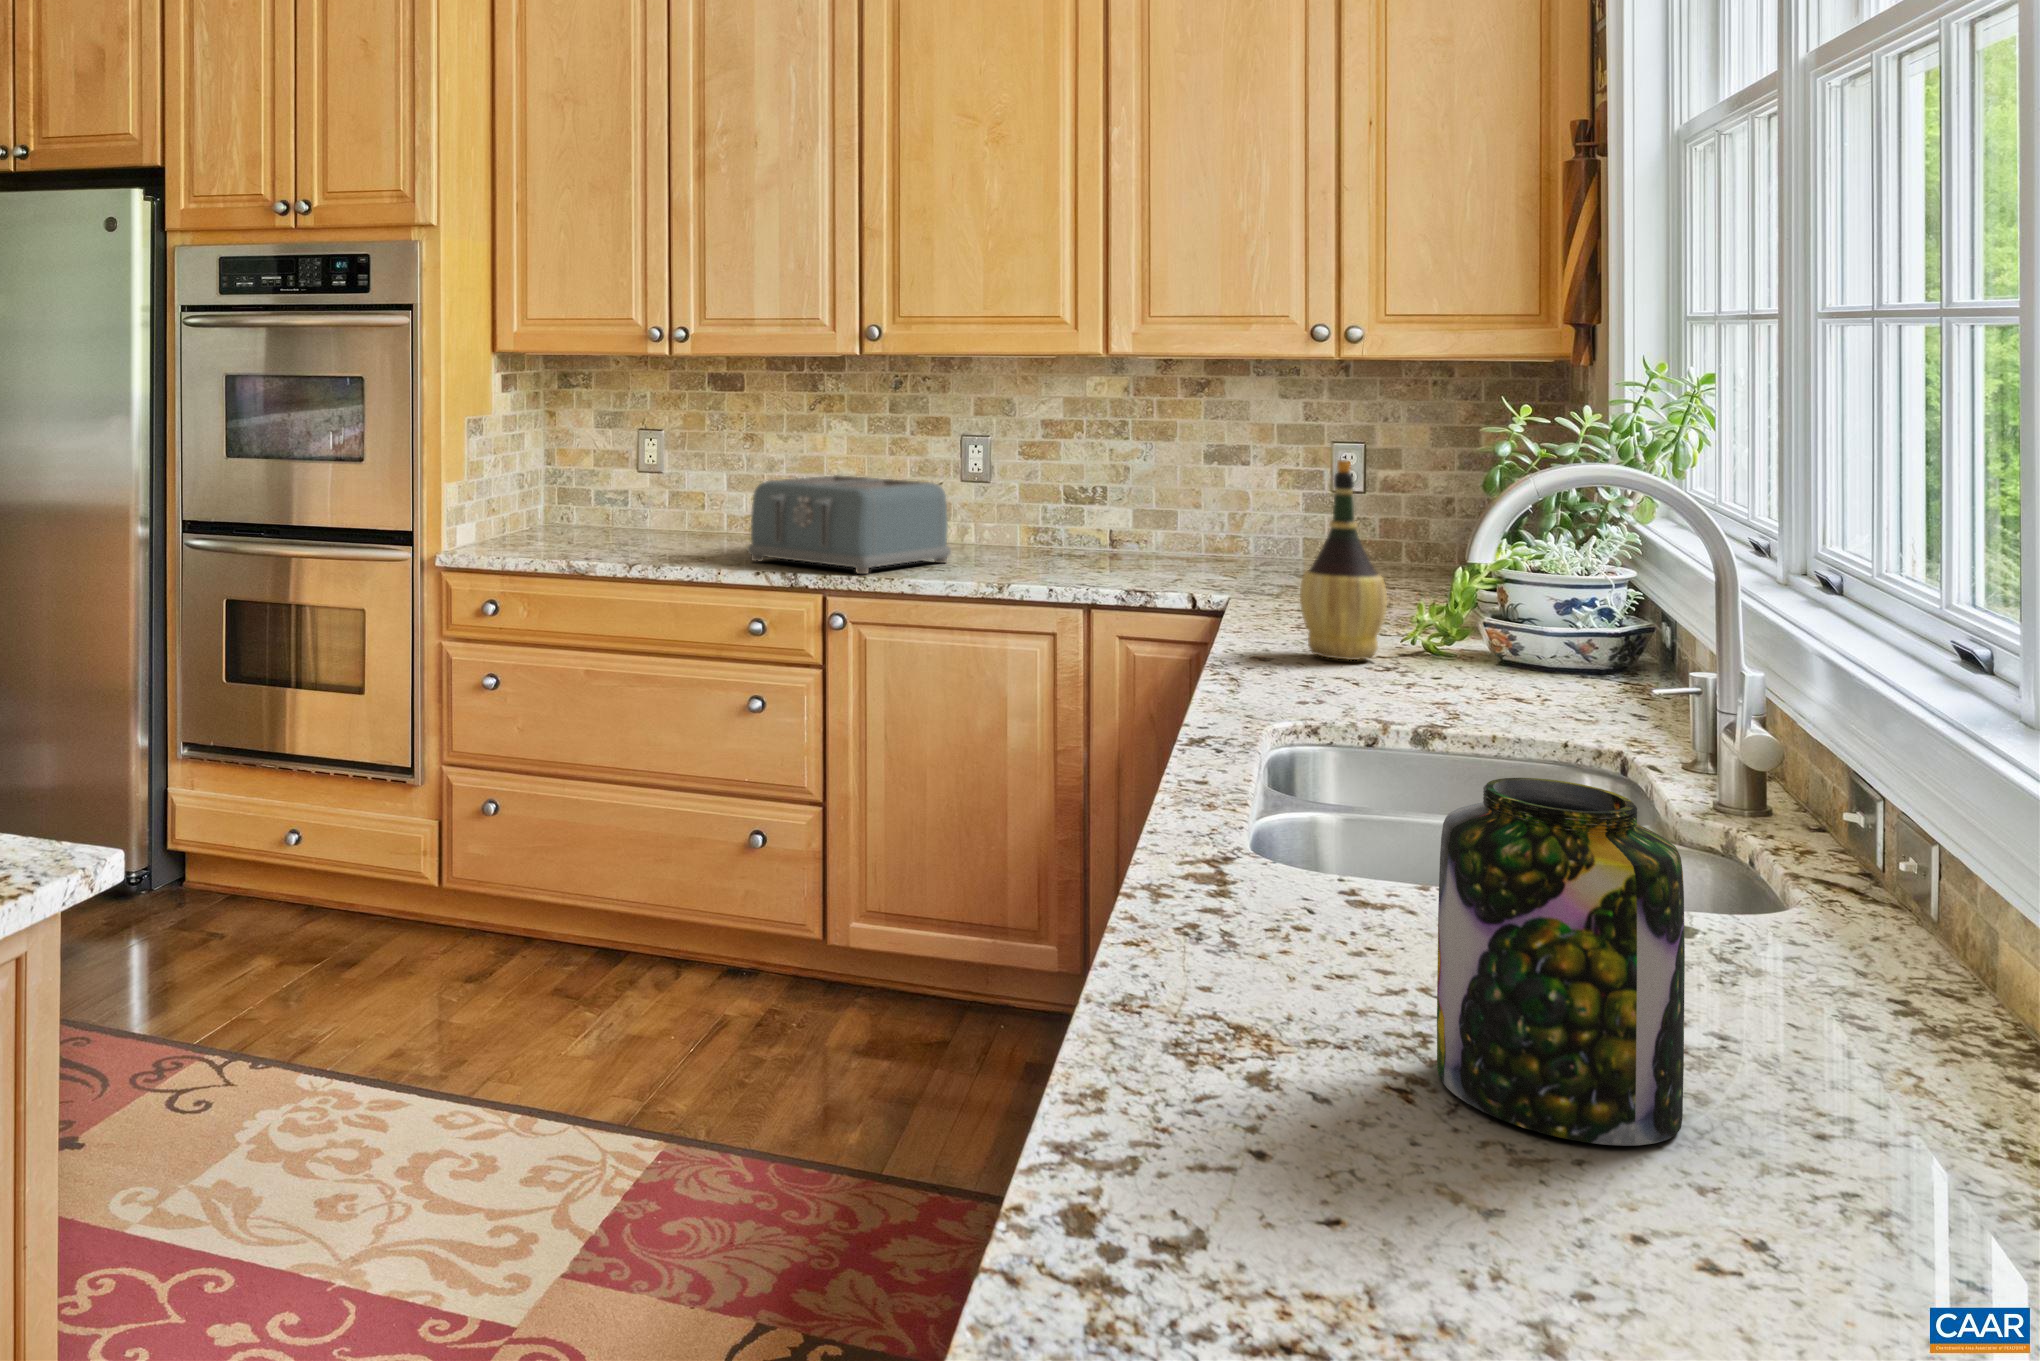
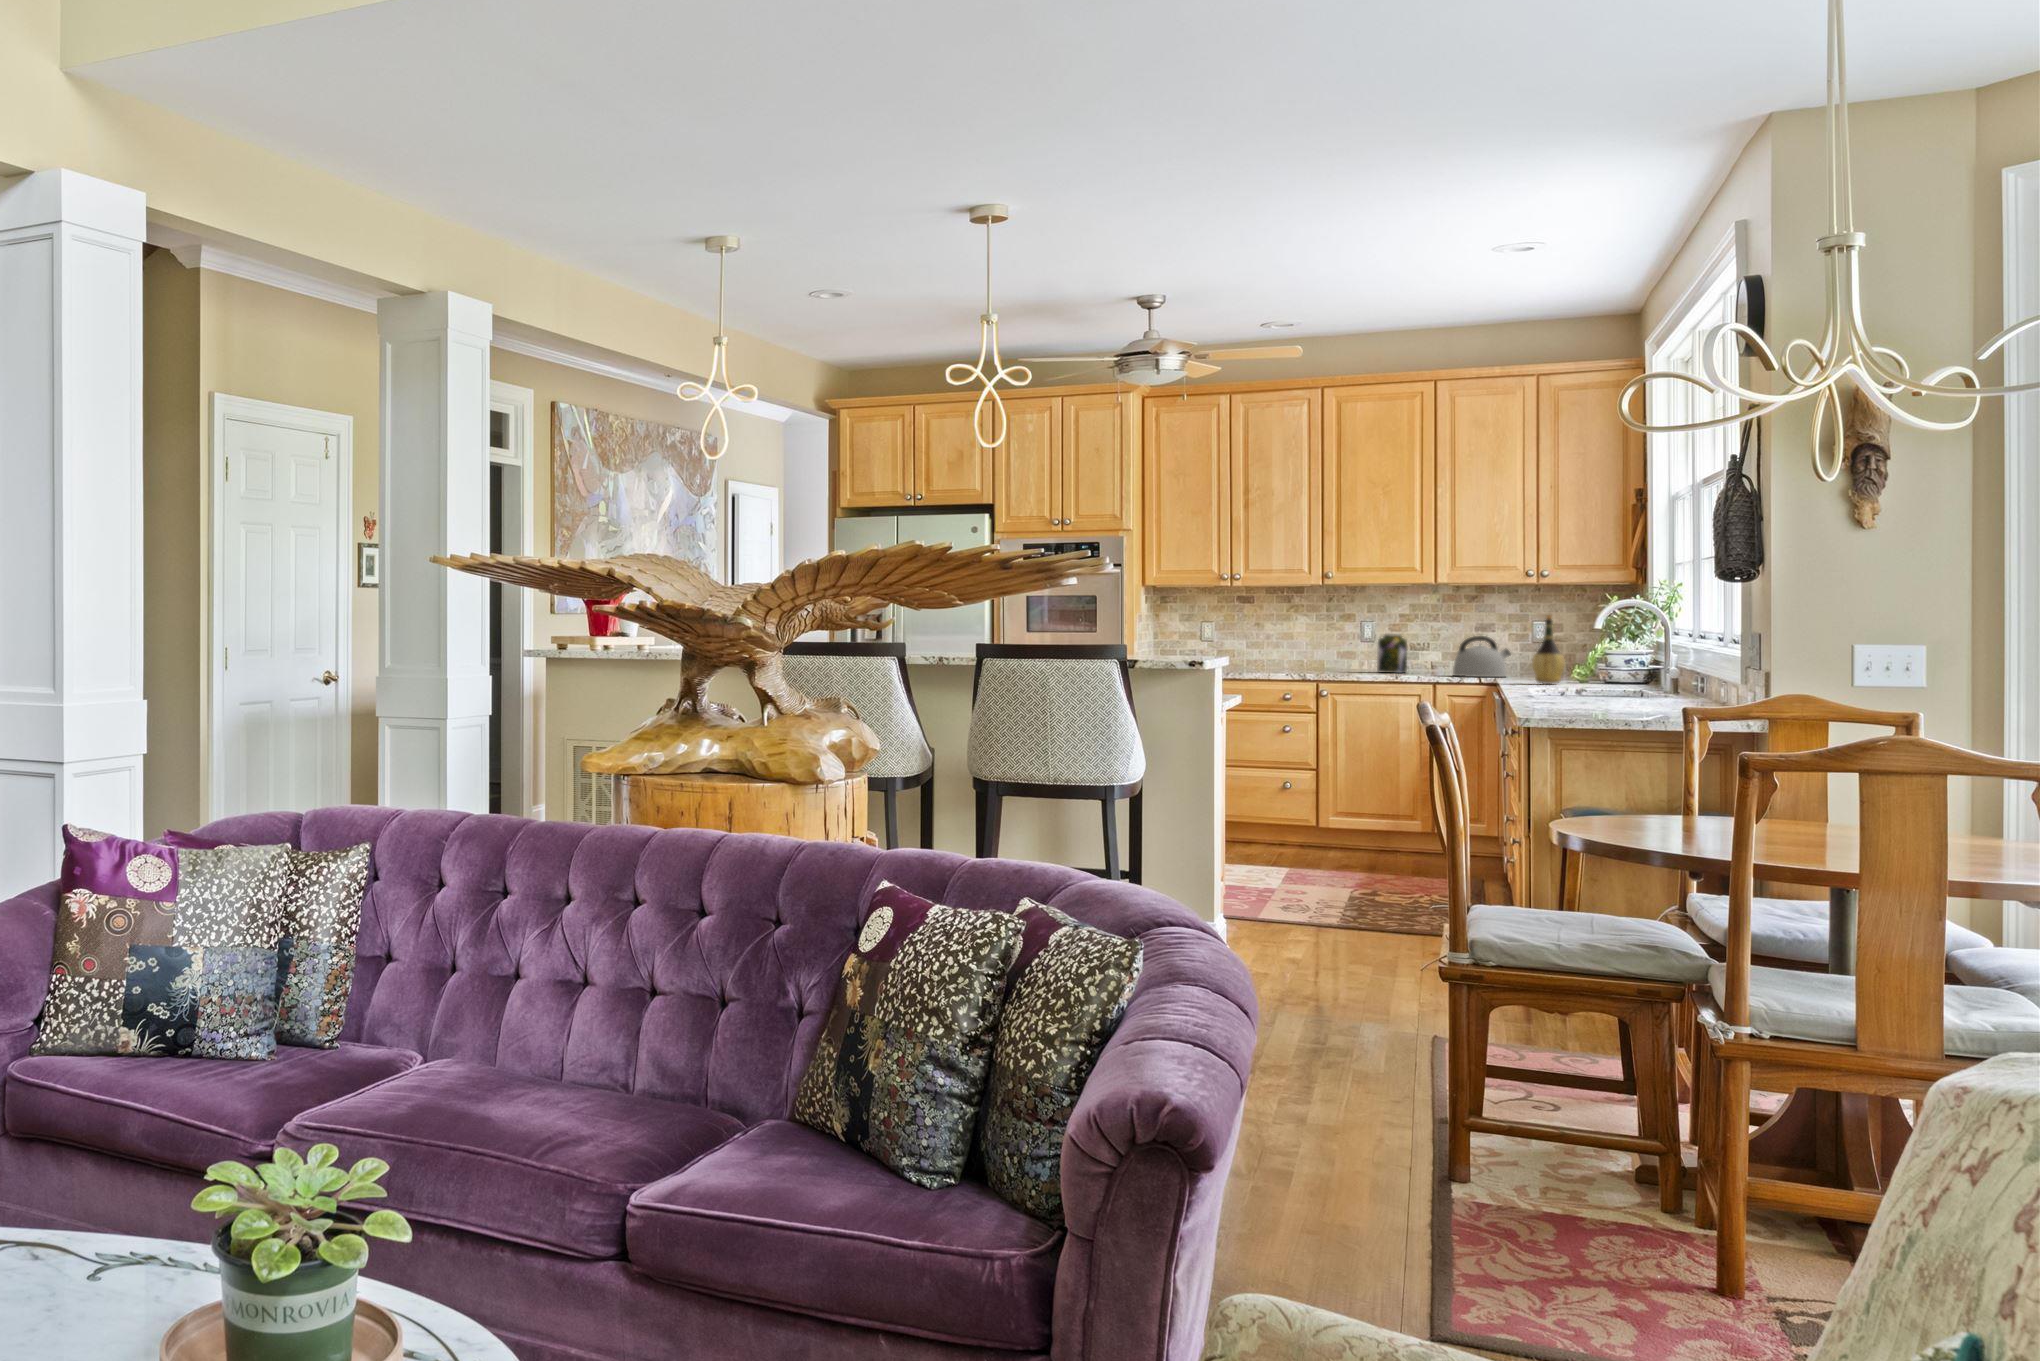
toaster: present [747,475,951,574] -> none [1273,638,1363,674]
kettle: none [1137,487,1273,594] -> present [1453,636,1510,677]
jar: present [1437,778,1685,1146] -> present [1377,634,1407,673]

